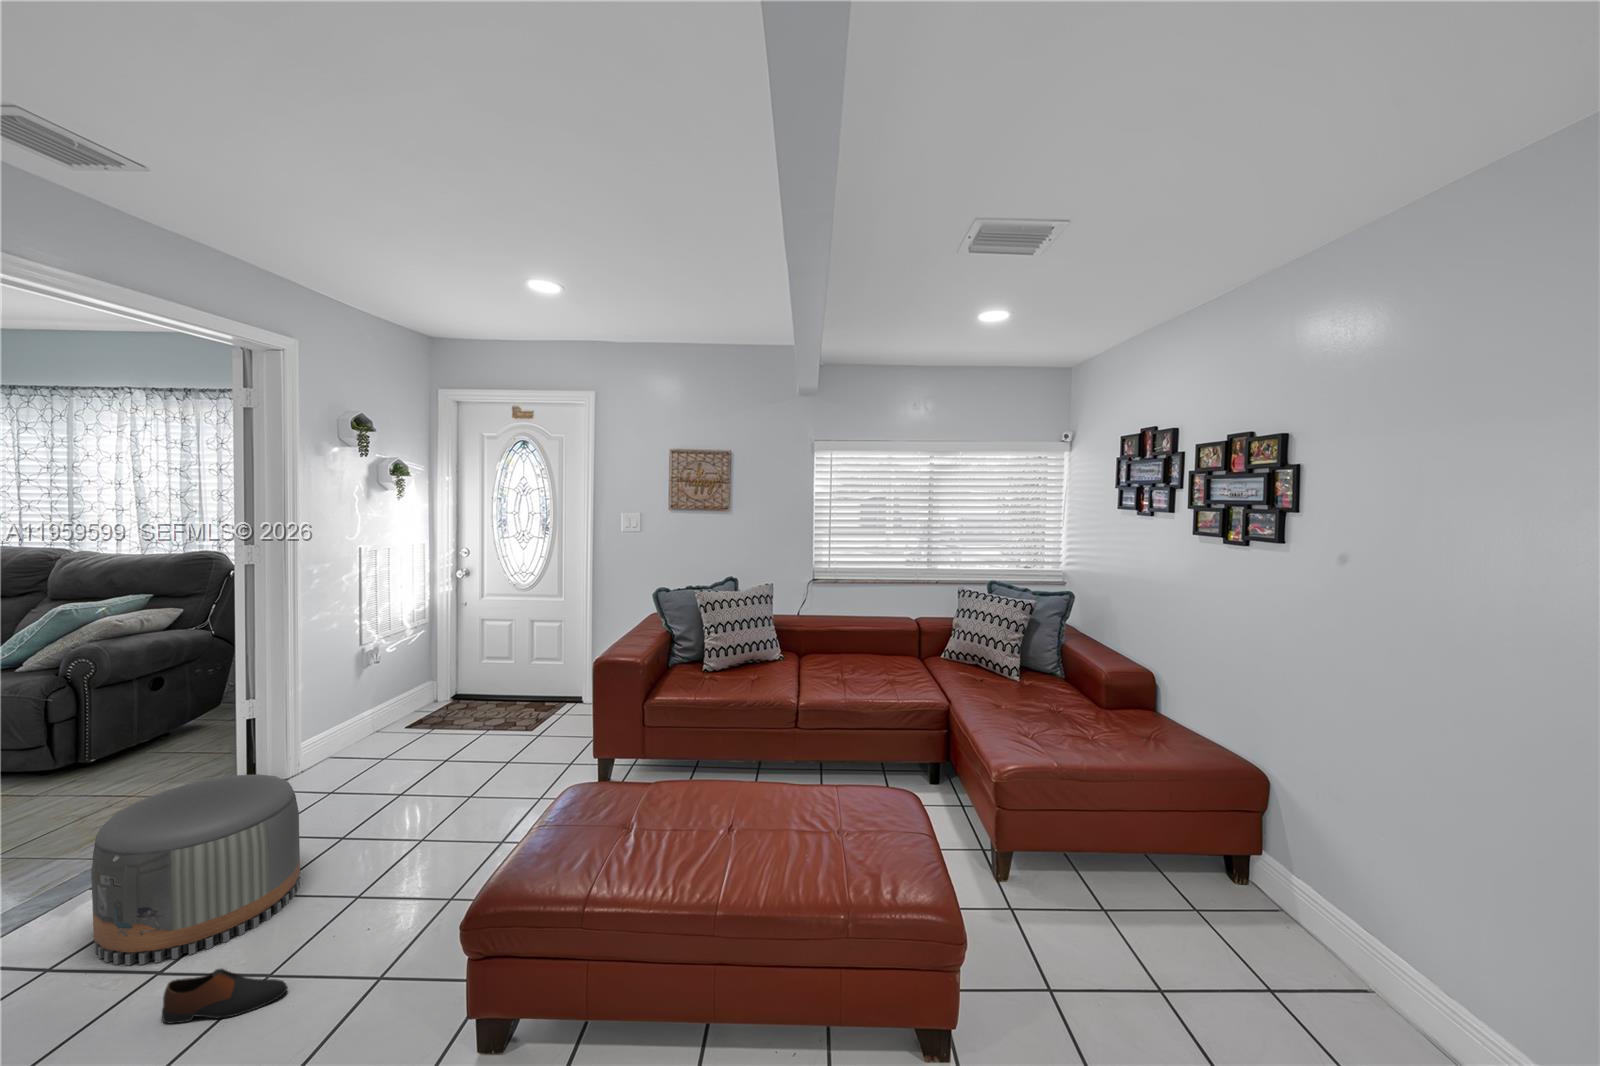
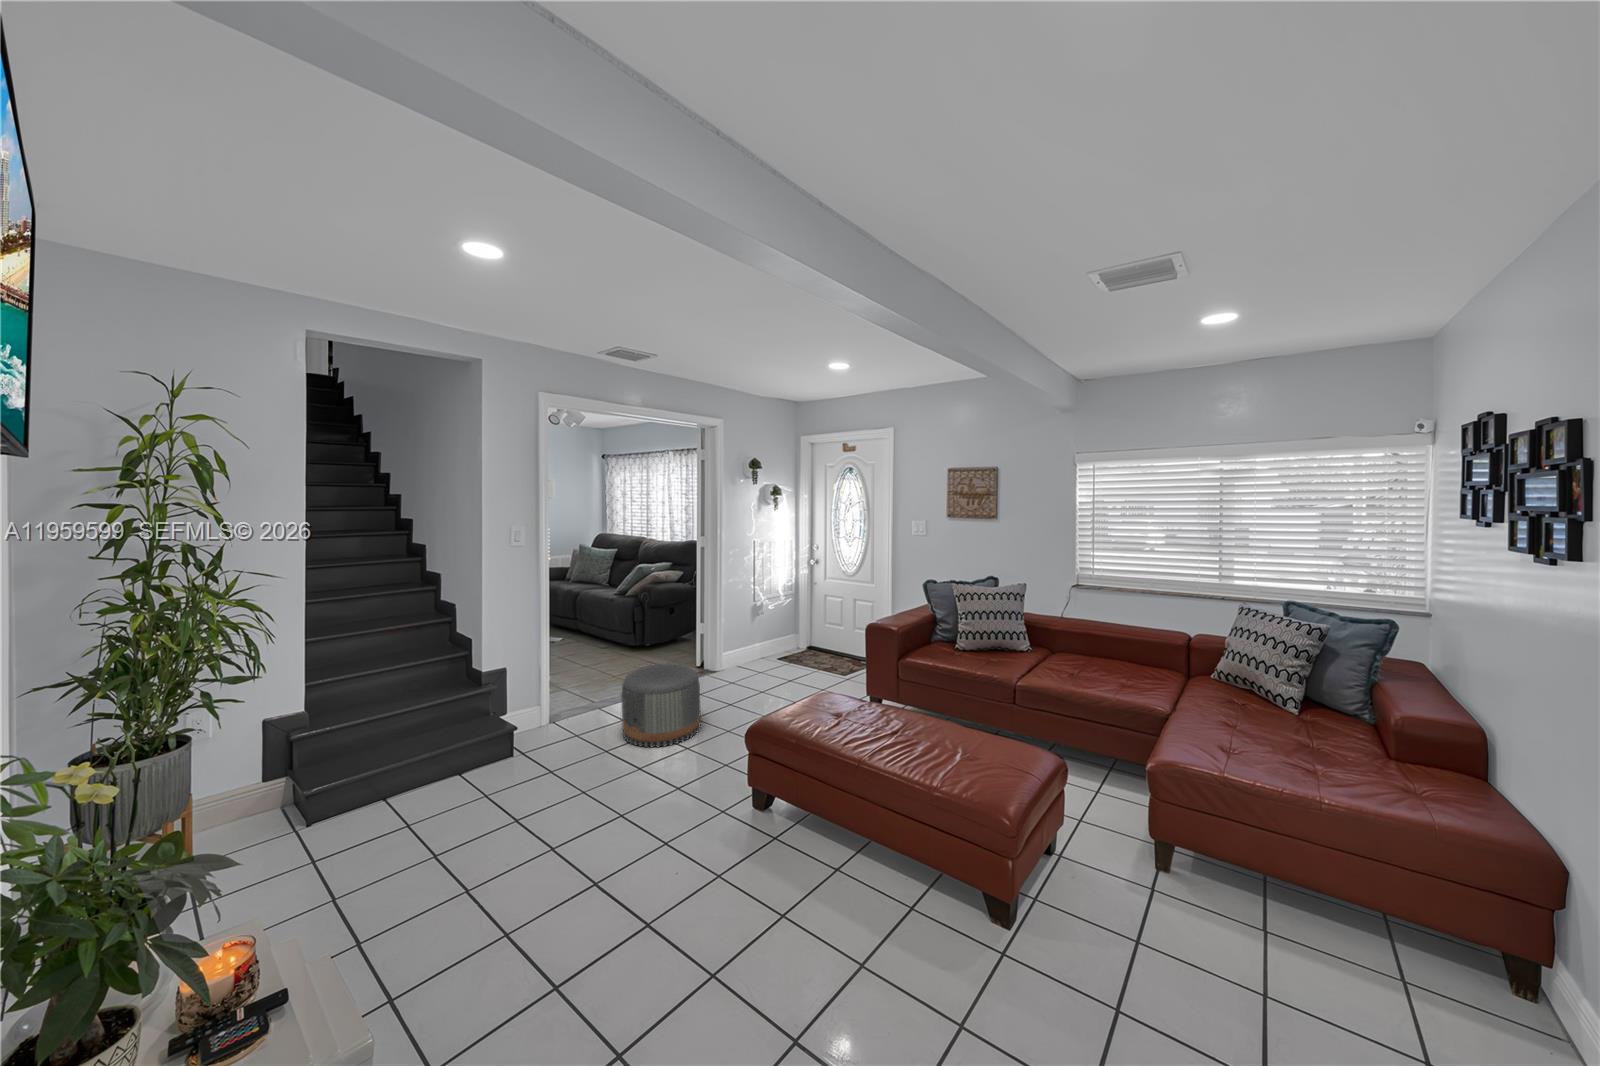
shoe: present [162,969,288,1023] -> none [634,755,678,782]

